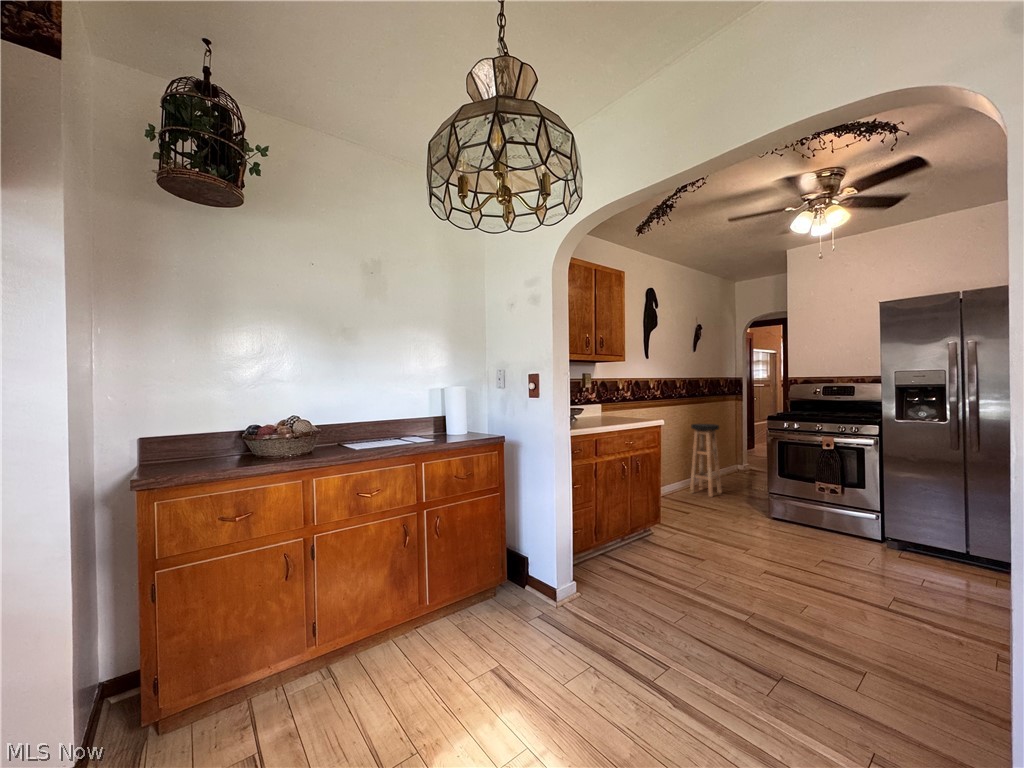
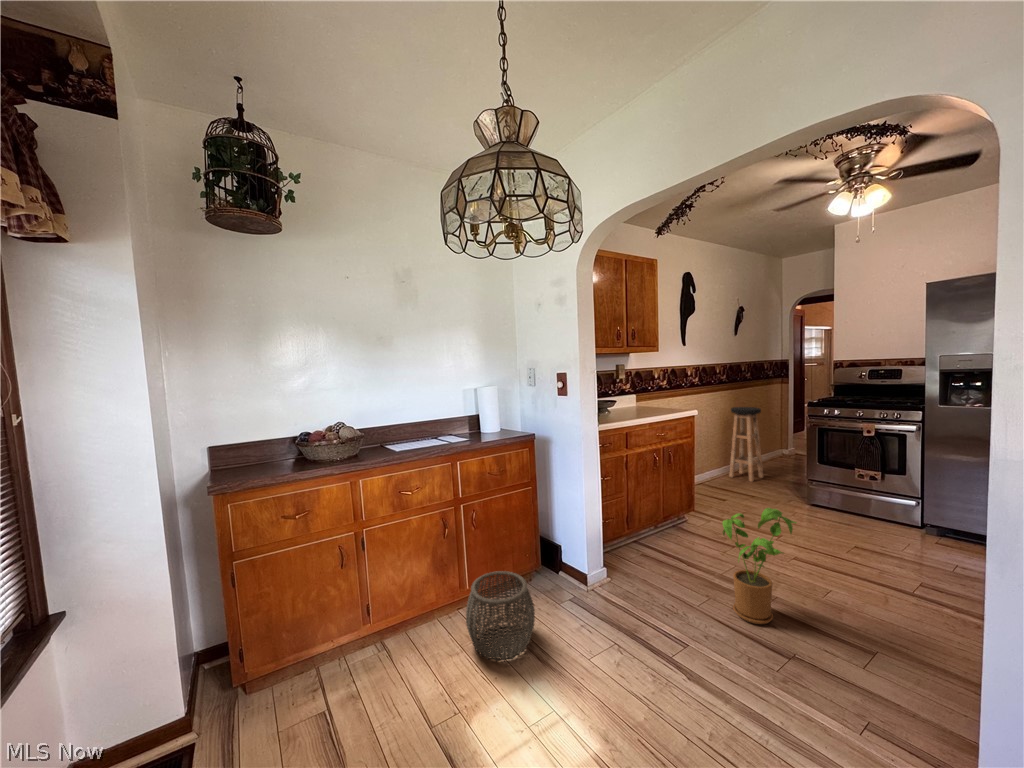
house plant: none [692,510,764,630] -> present [722,508,797,624]
woven basket: none [428,580,504,678] -> present [466,571,535,661]

